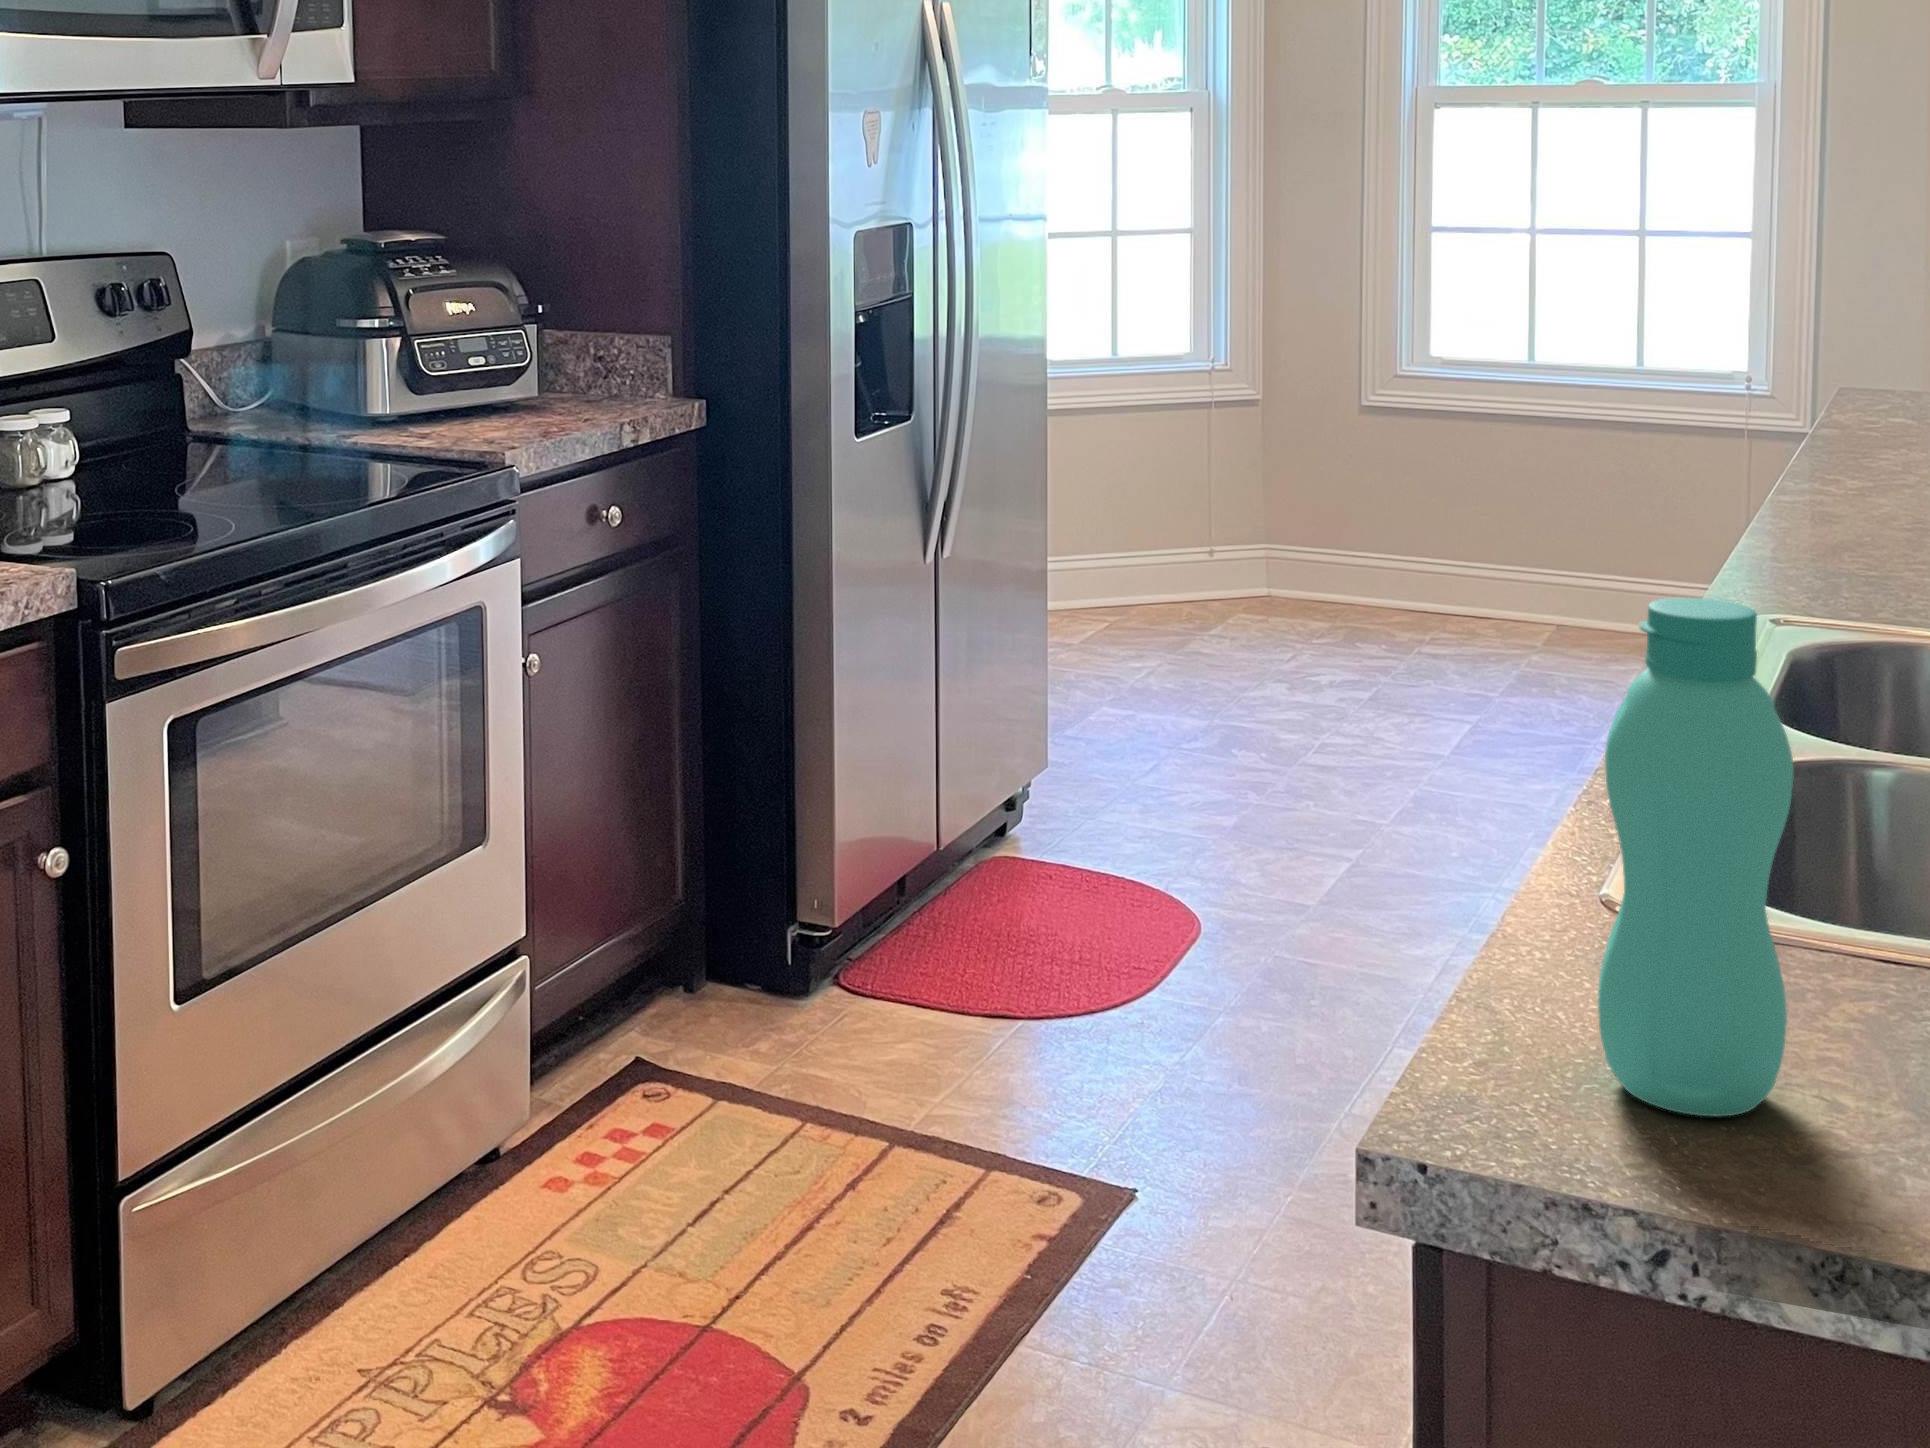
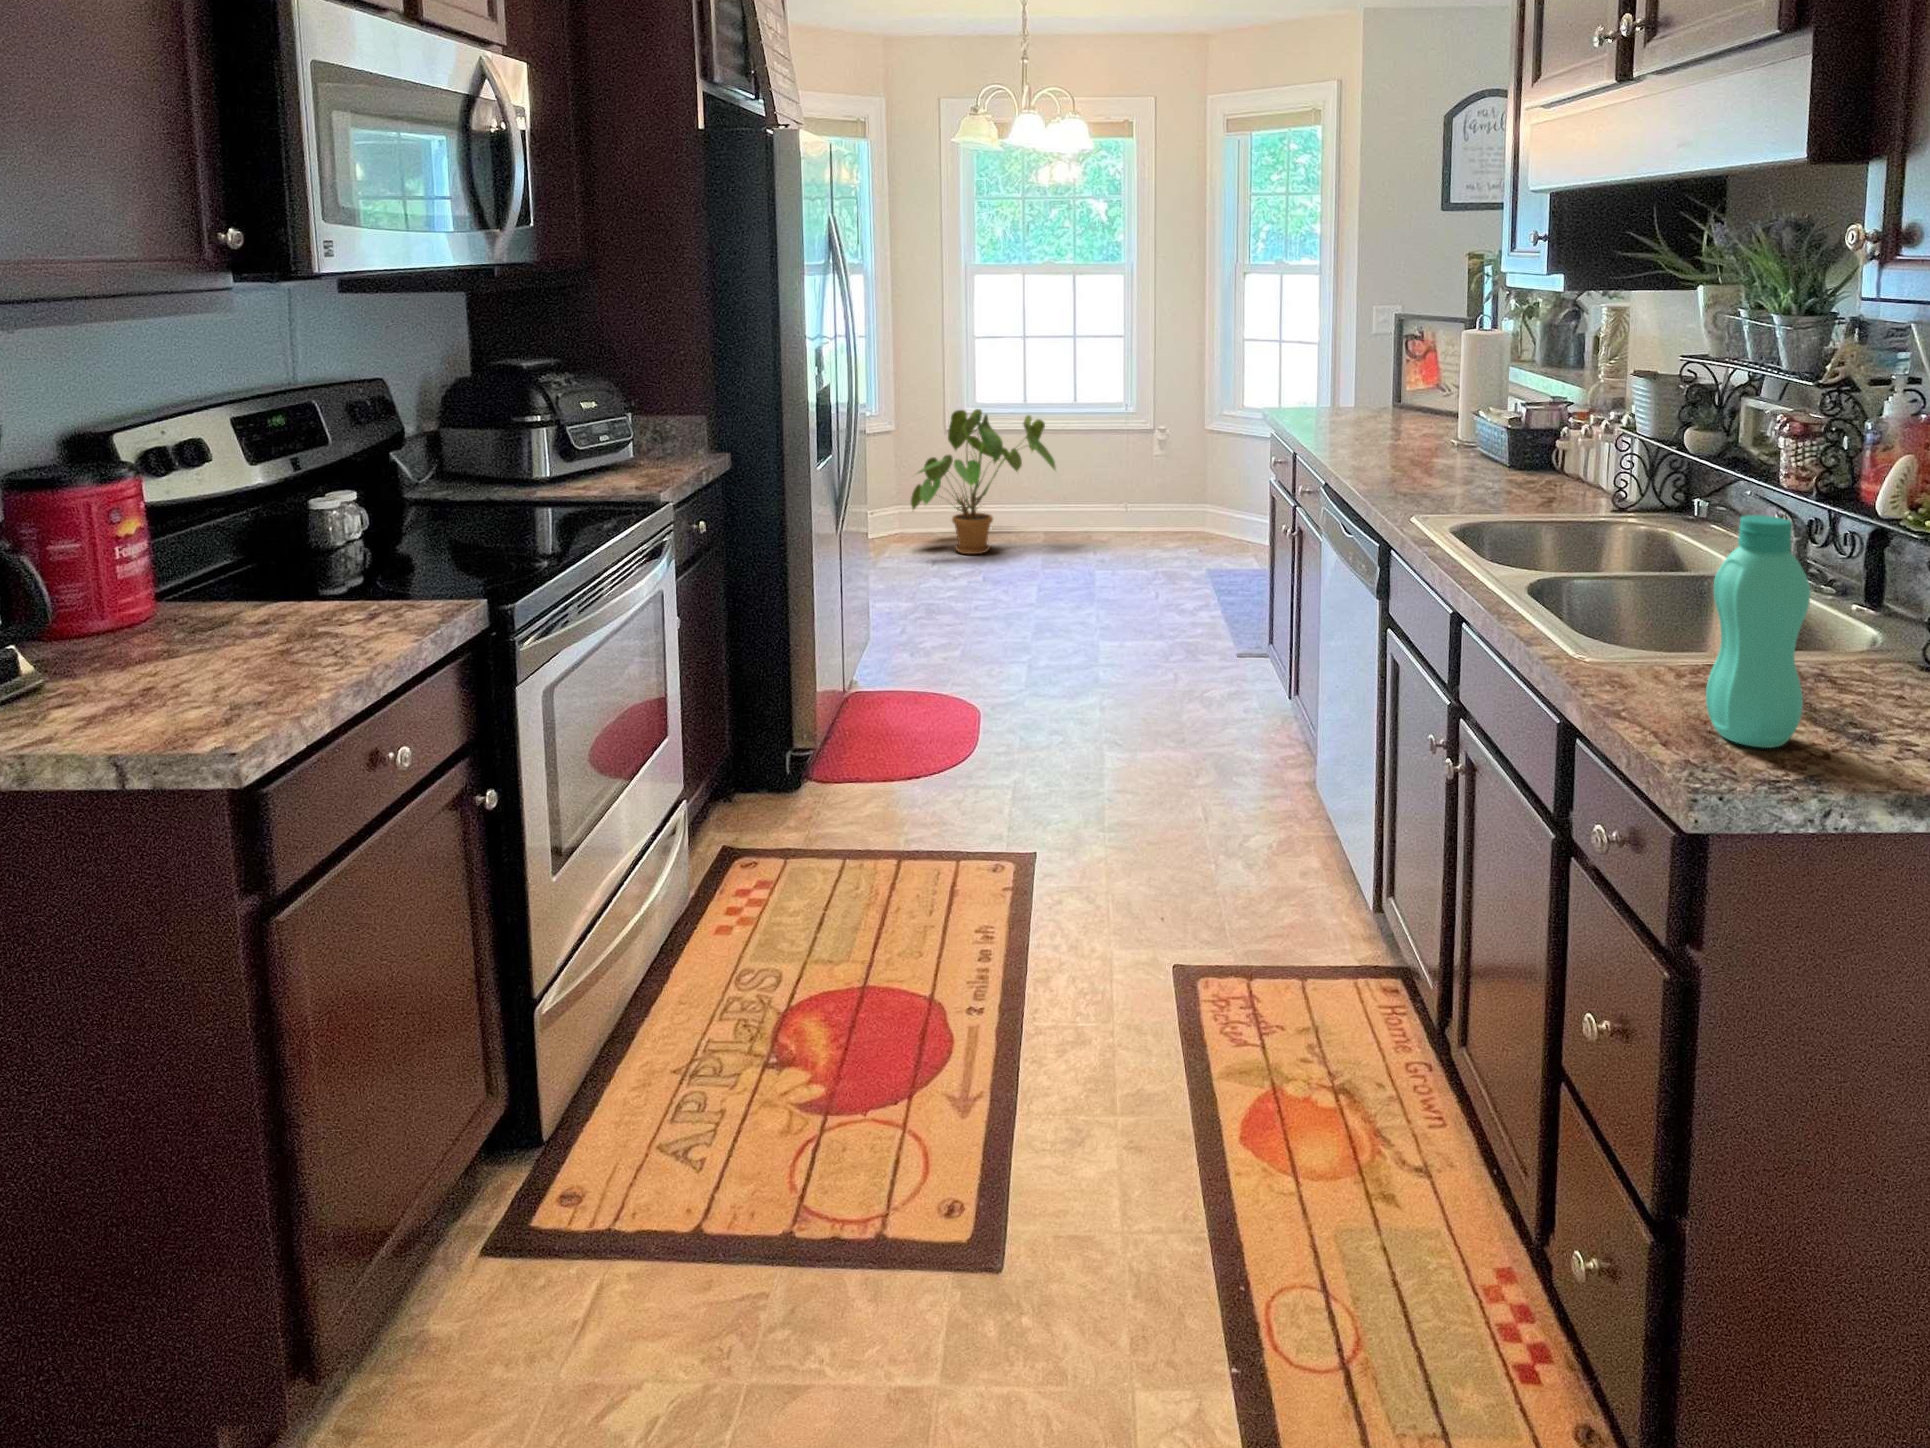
house plant: none [1266,372,1558,651] -> present [911,409,1056,554]

